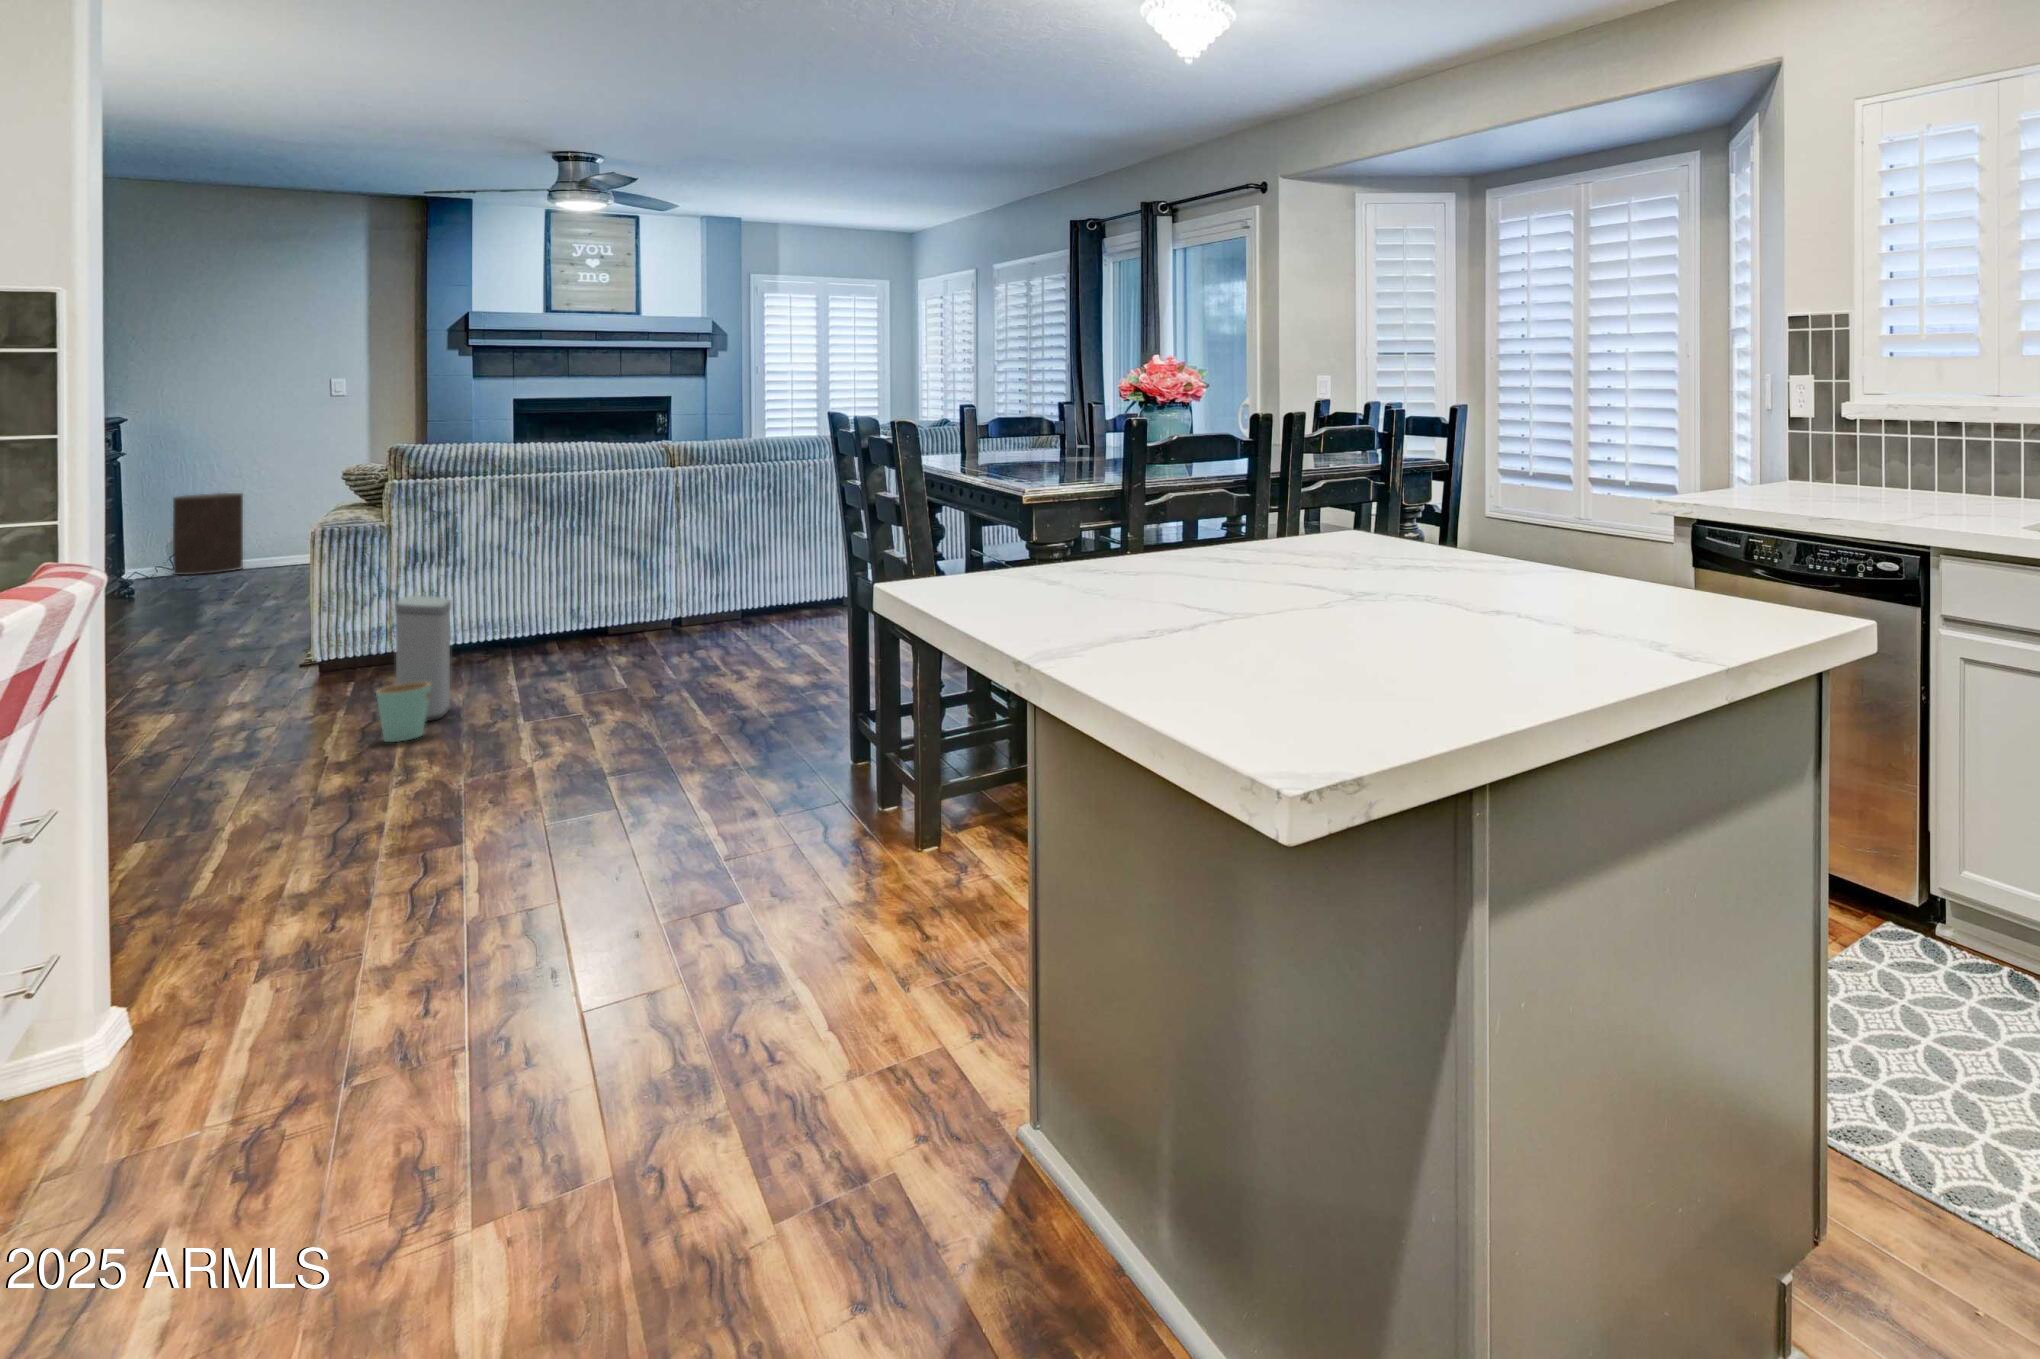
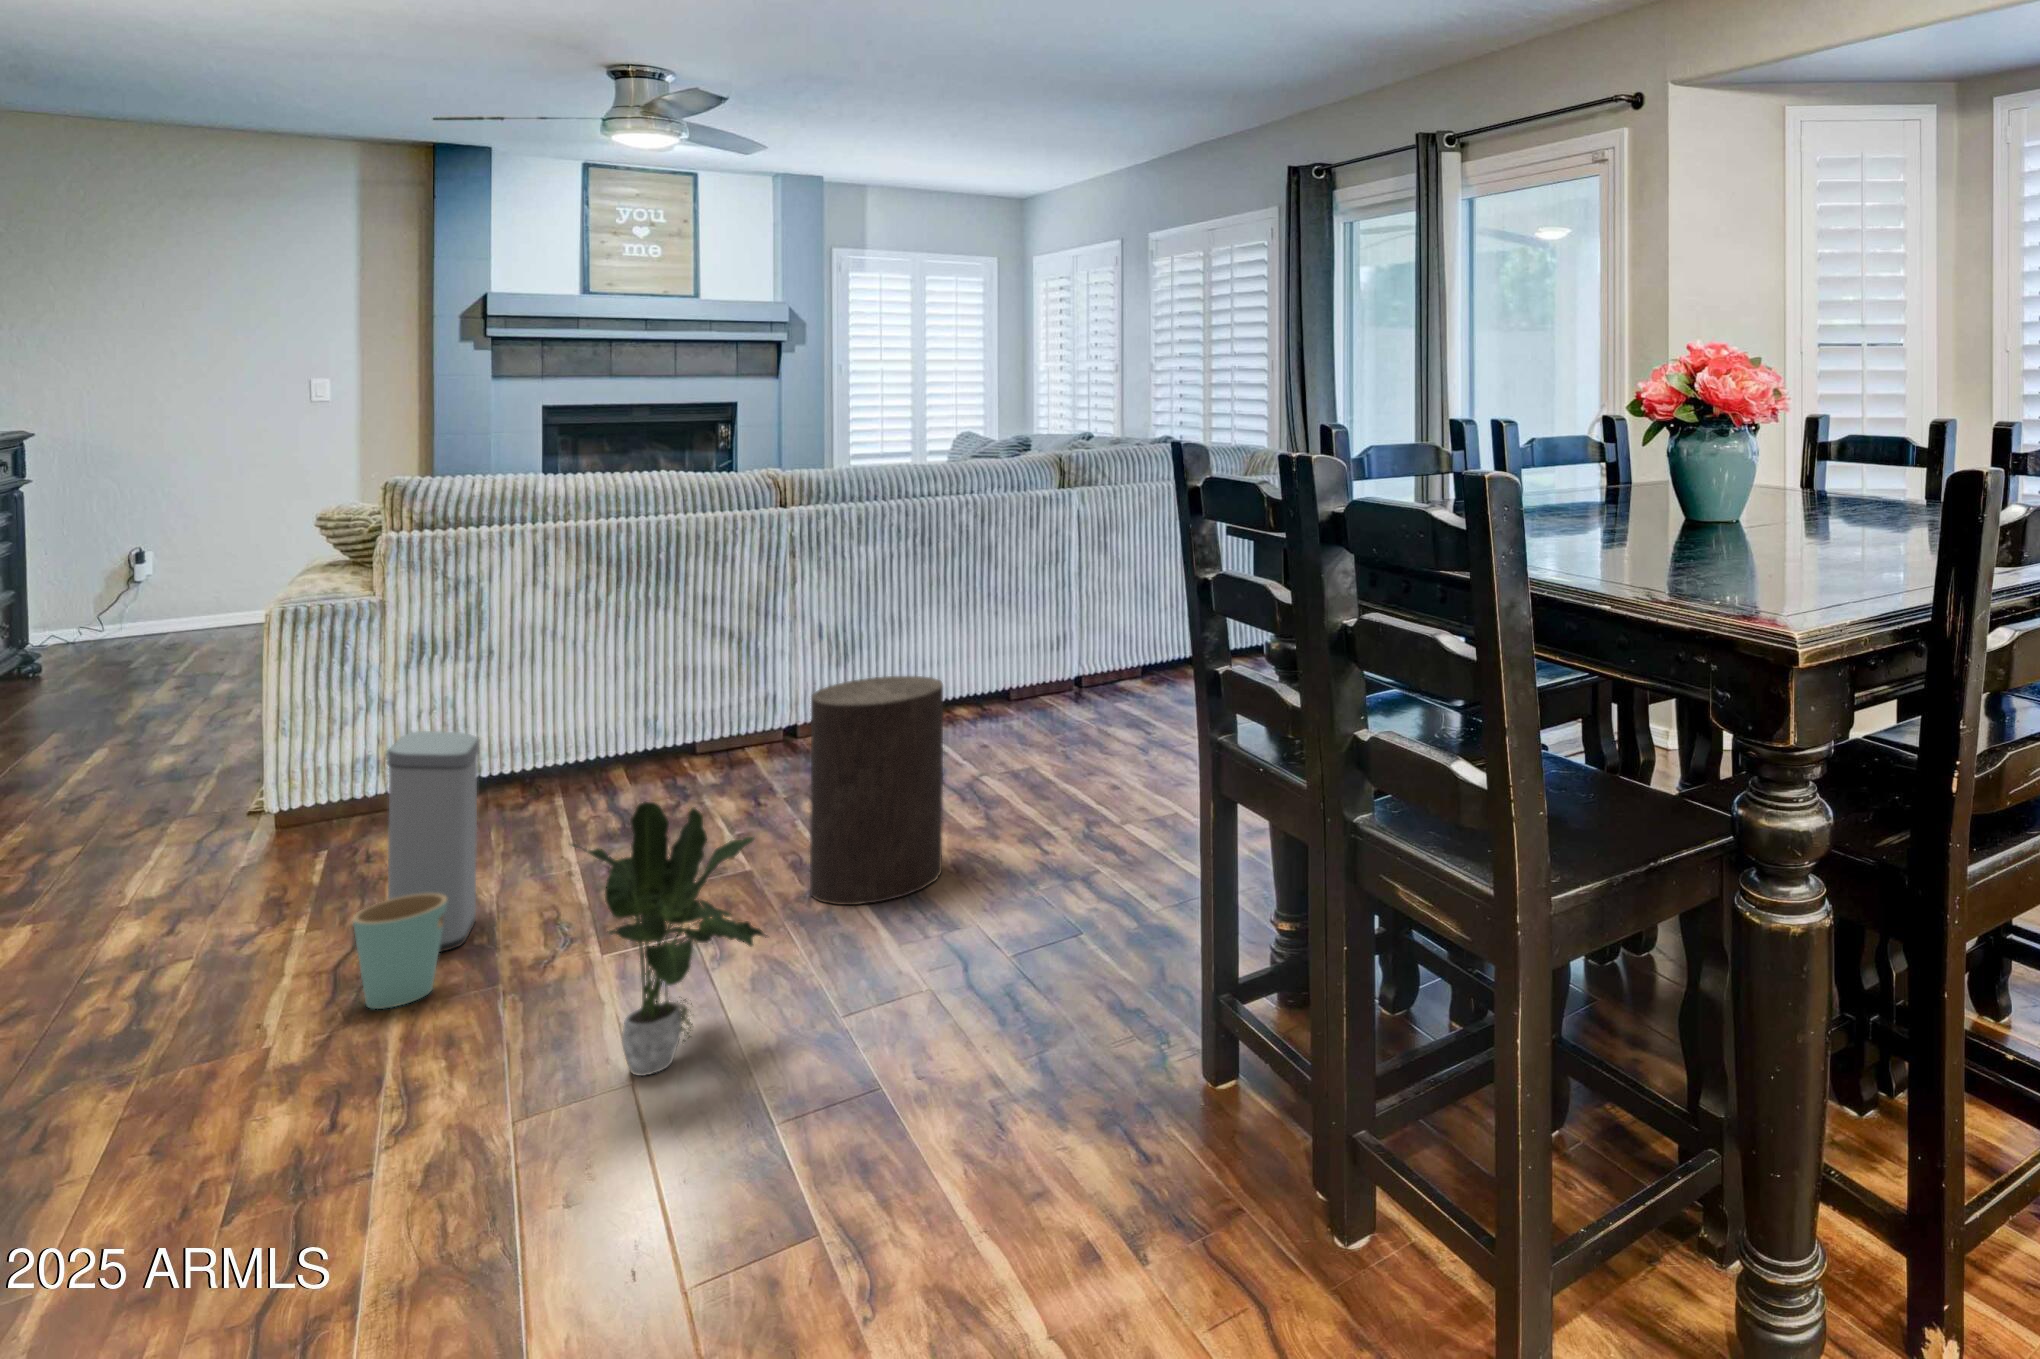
stool: present [173,493,243,575] -> present [810,676,943,905]
potted plant: none [496,617,614,763] -> present [572,802,767,1076]

